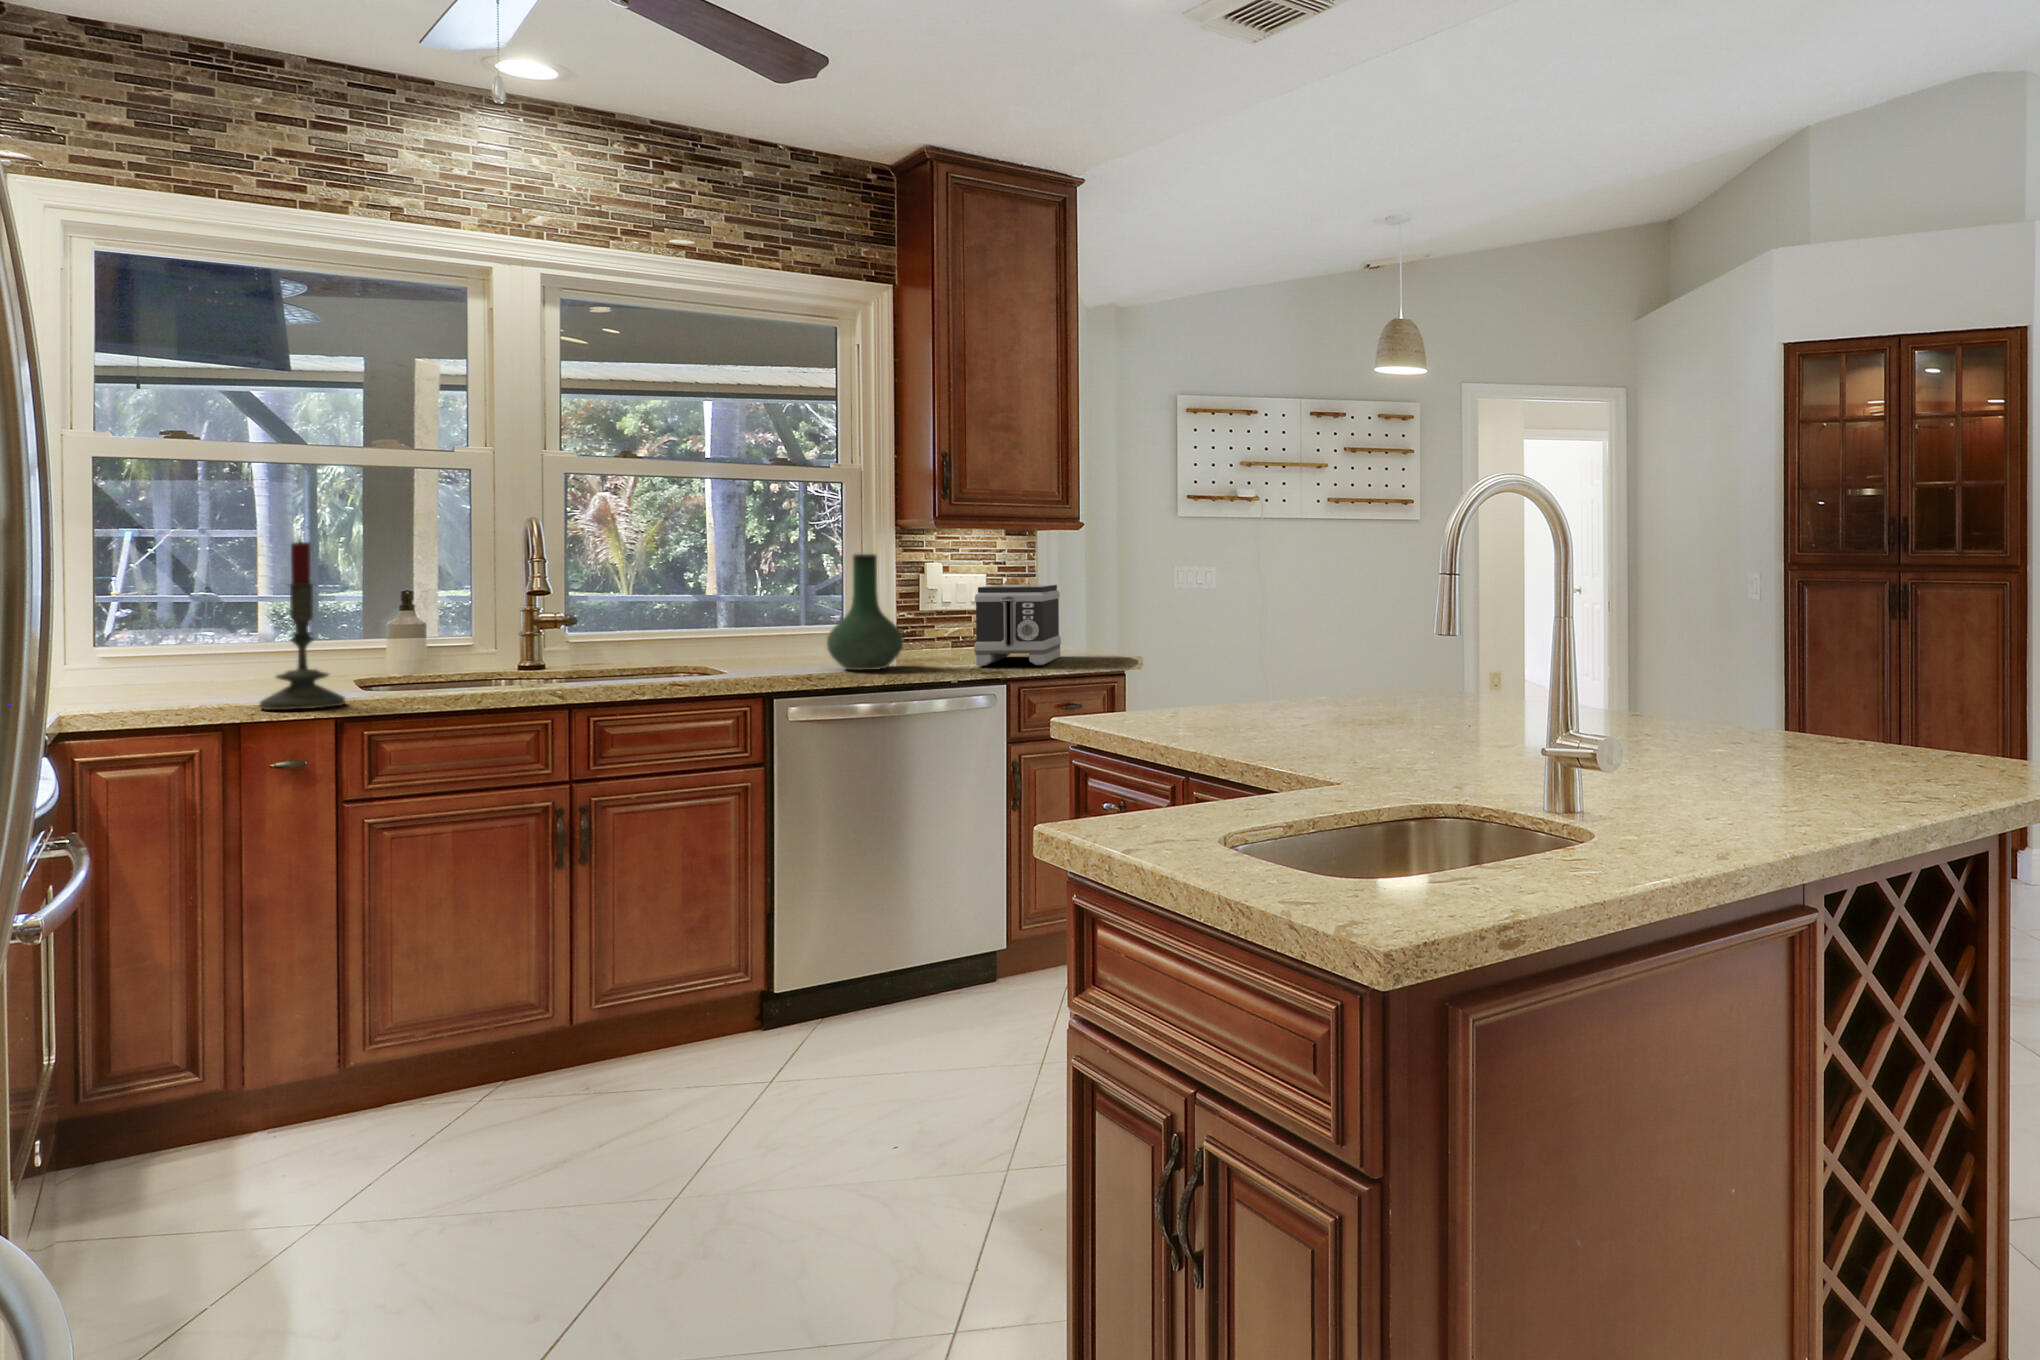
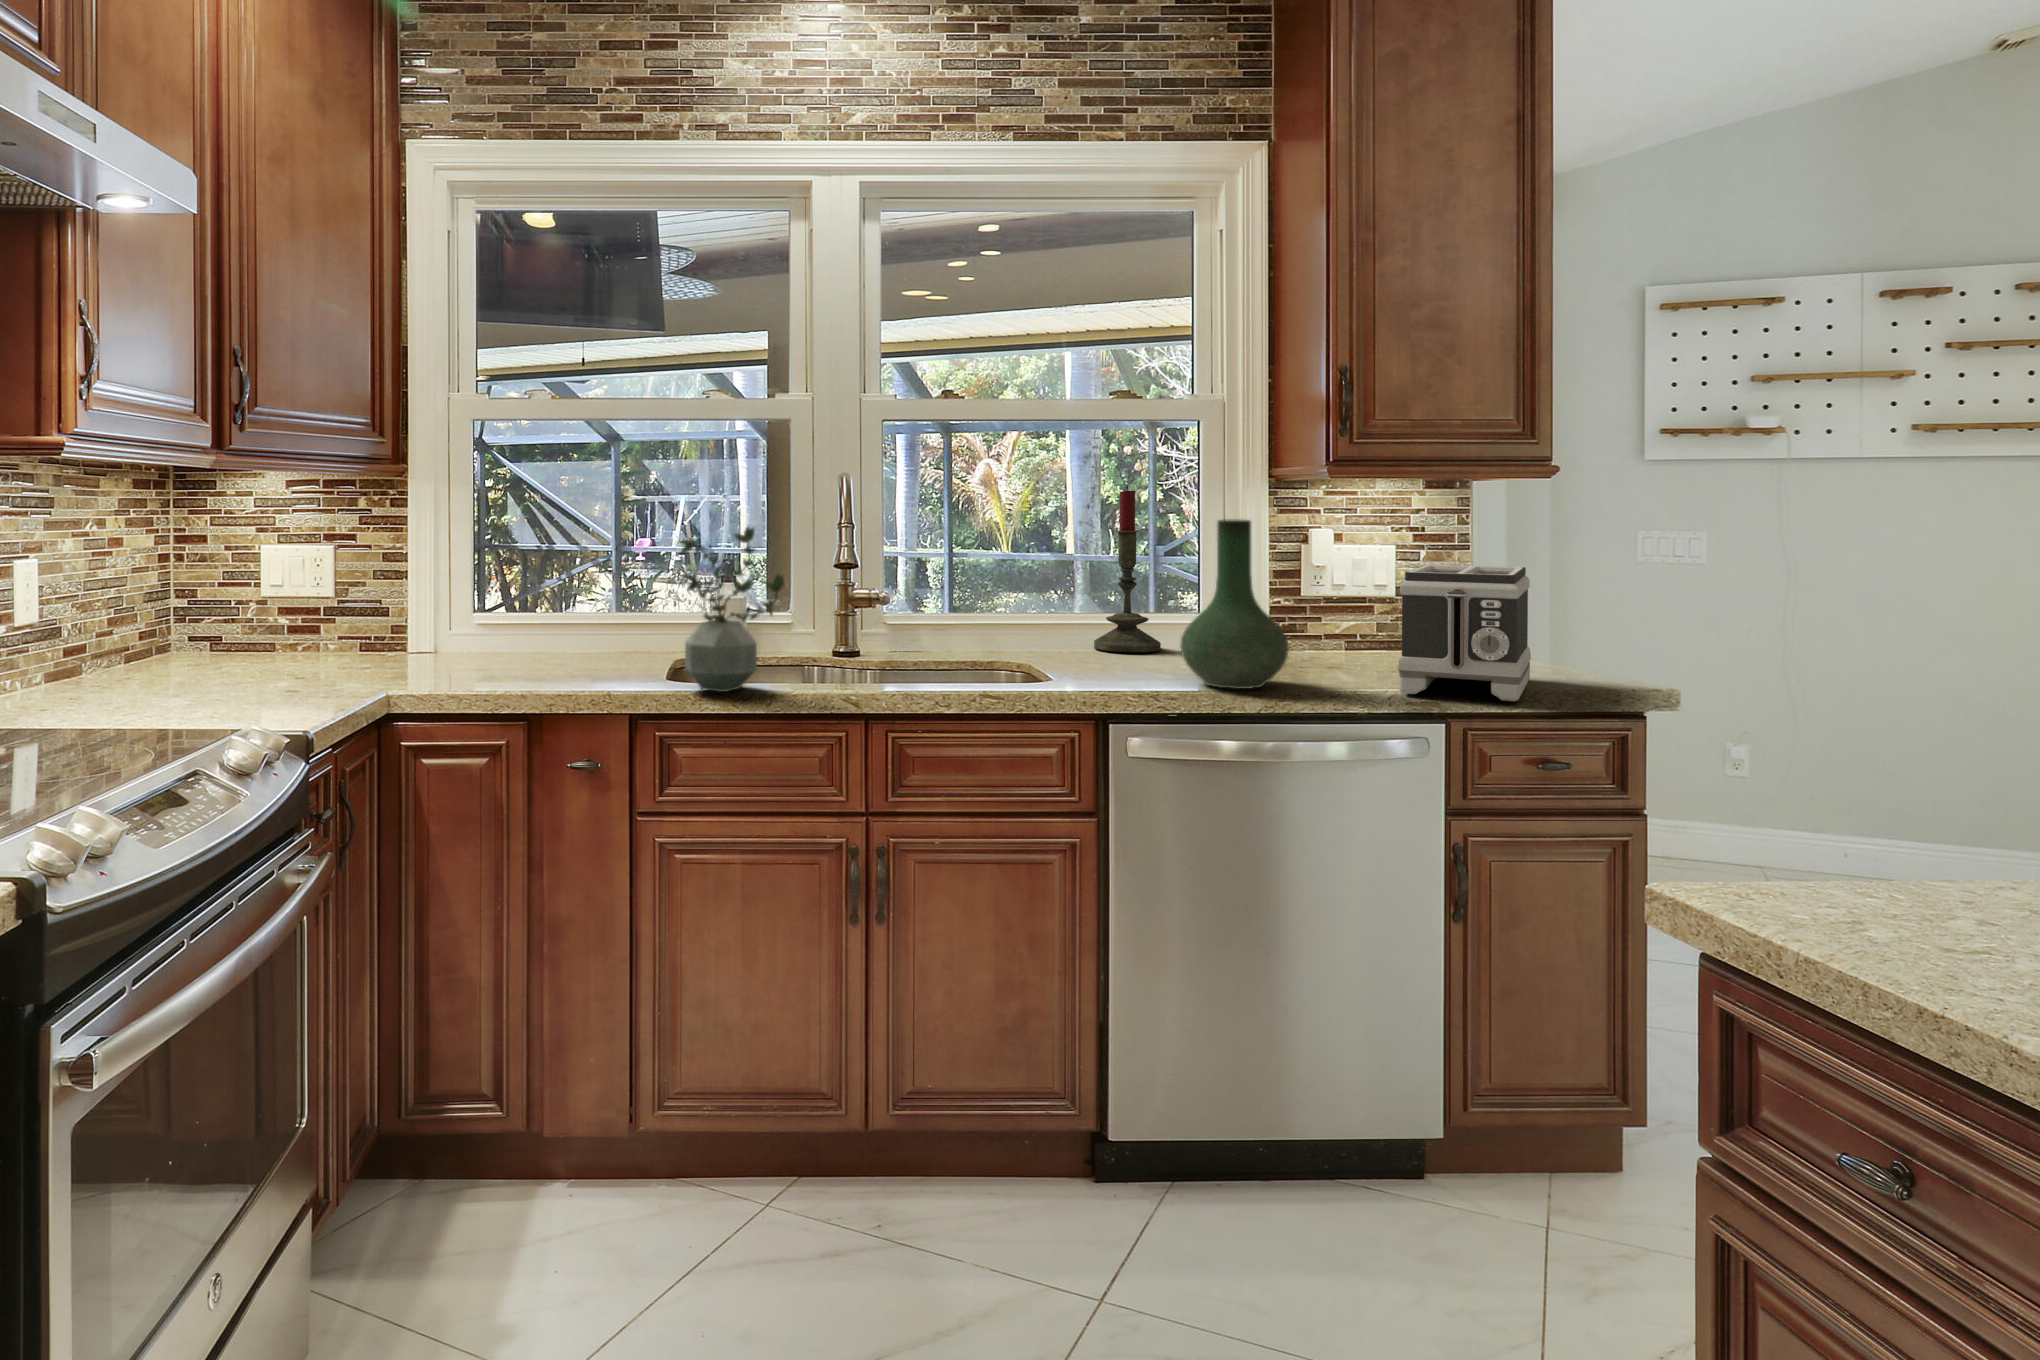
candle: present [260,541,345,710] -> present [1094,486,1161,652]
potted plant: none [381,558,492,696] -> present [680,527,784,692]

